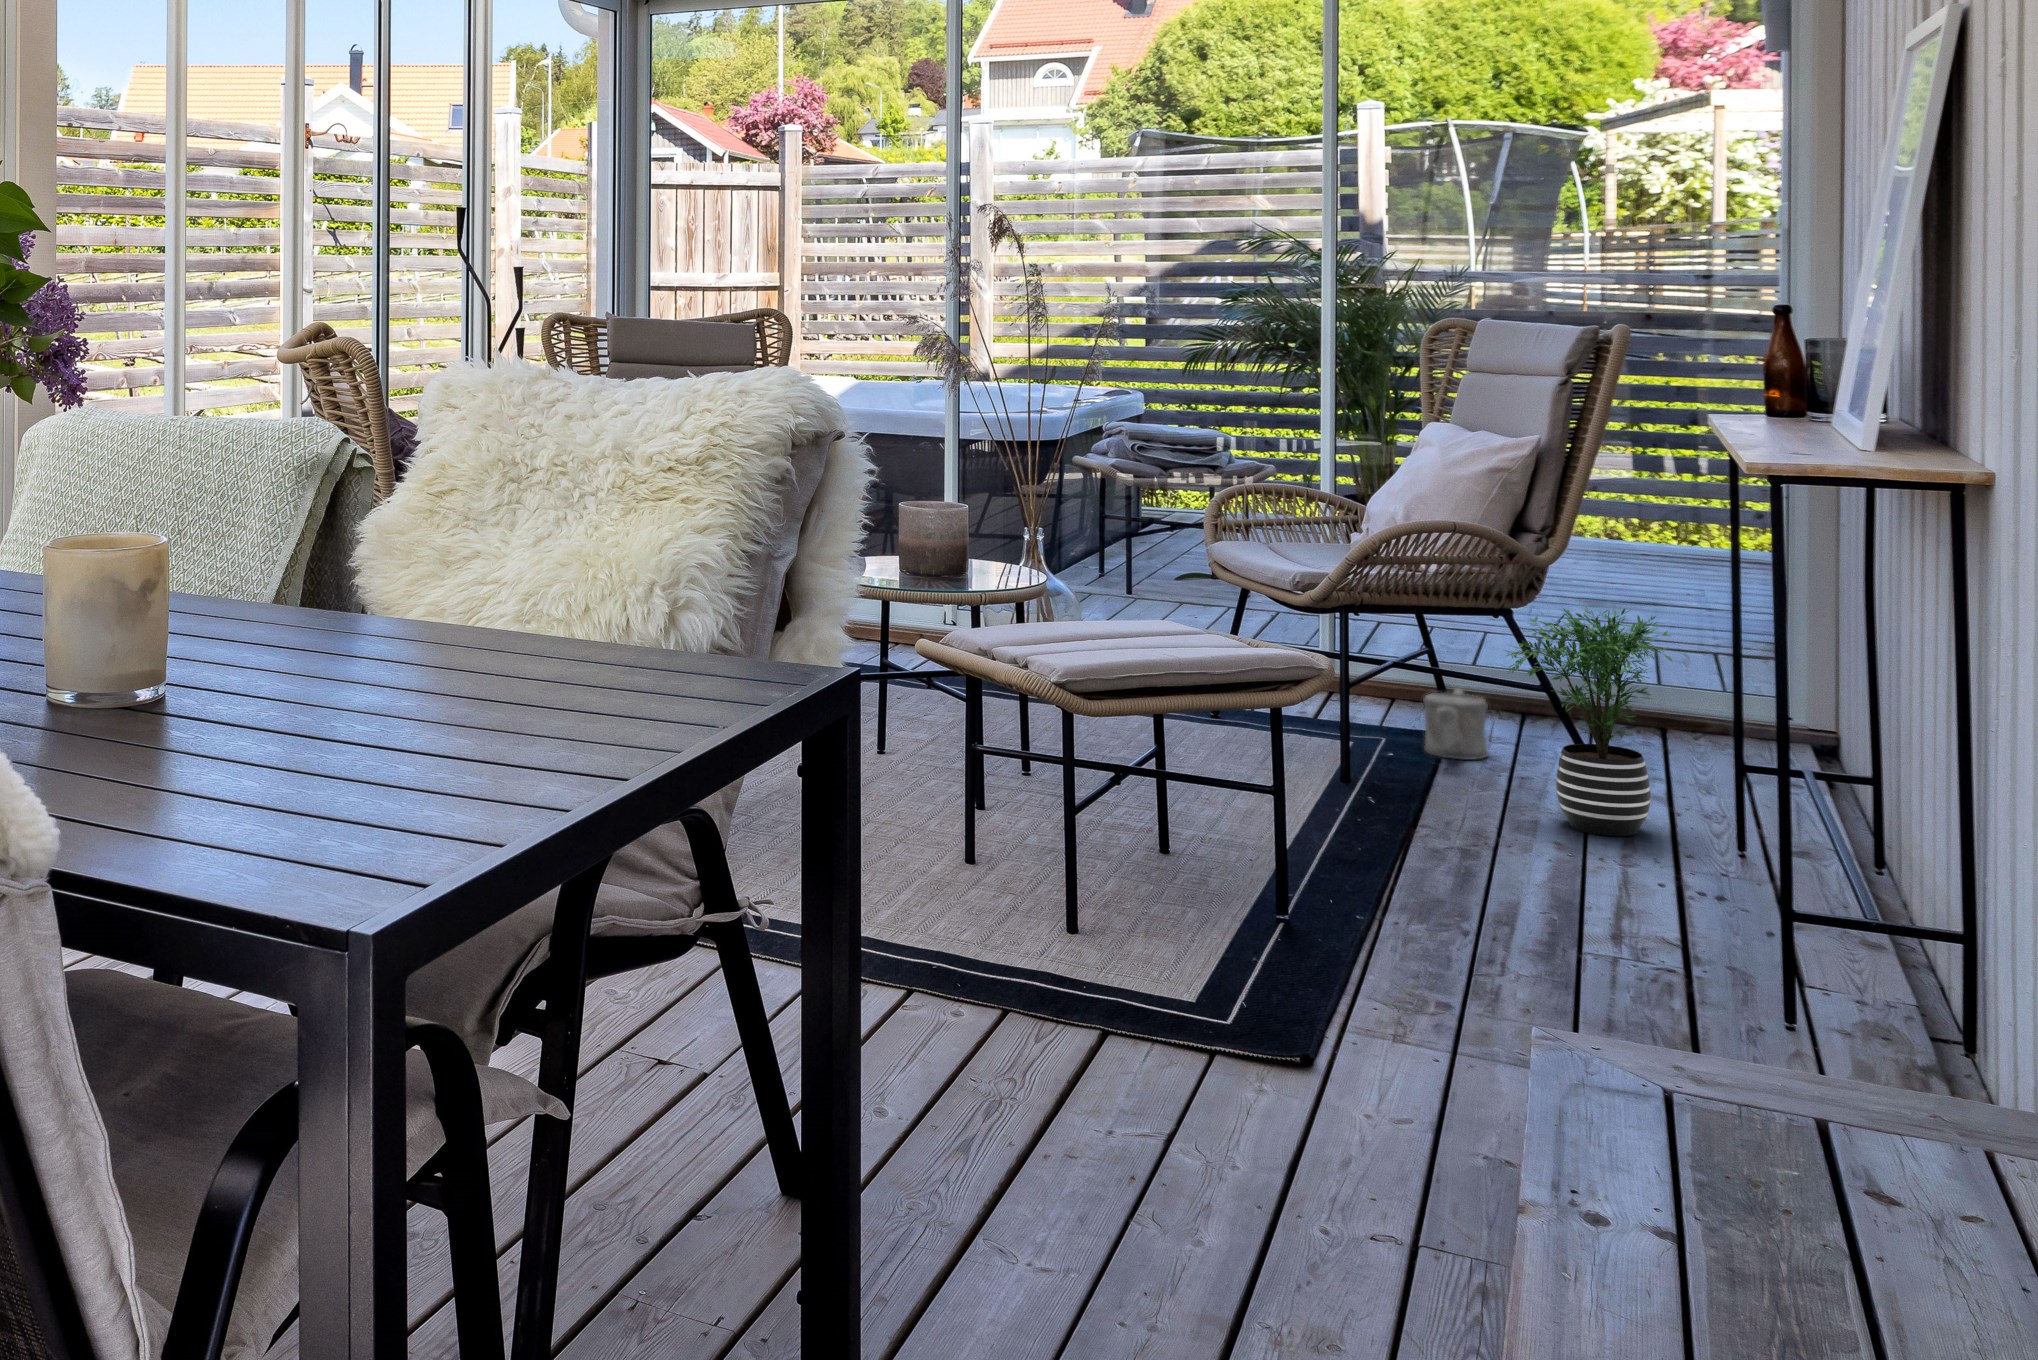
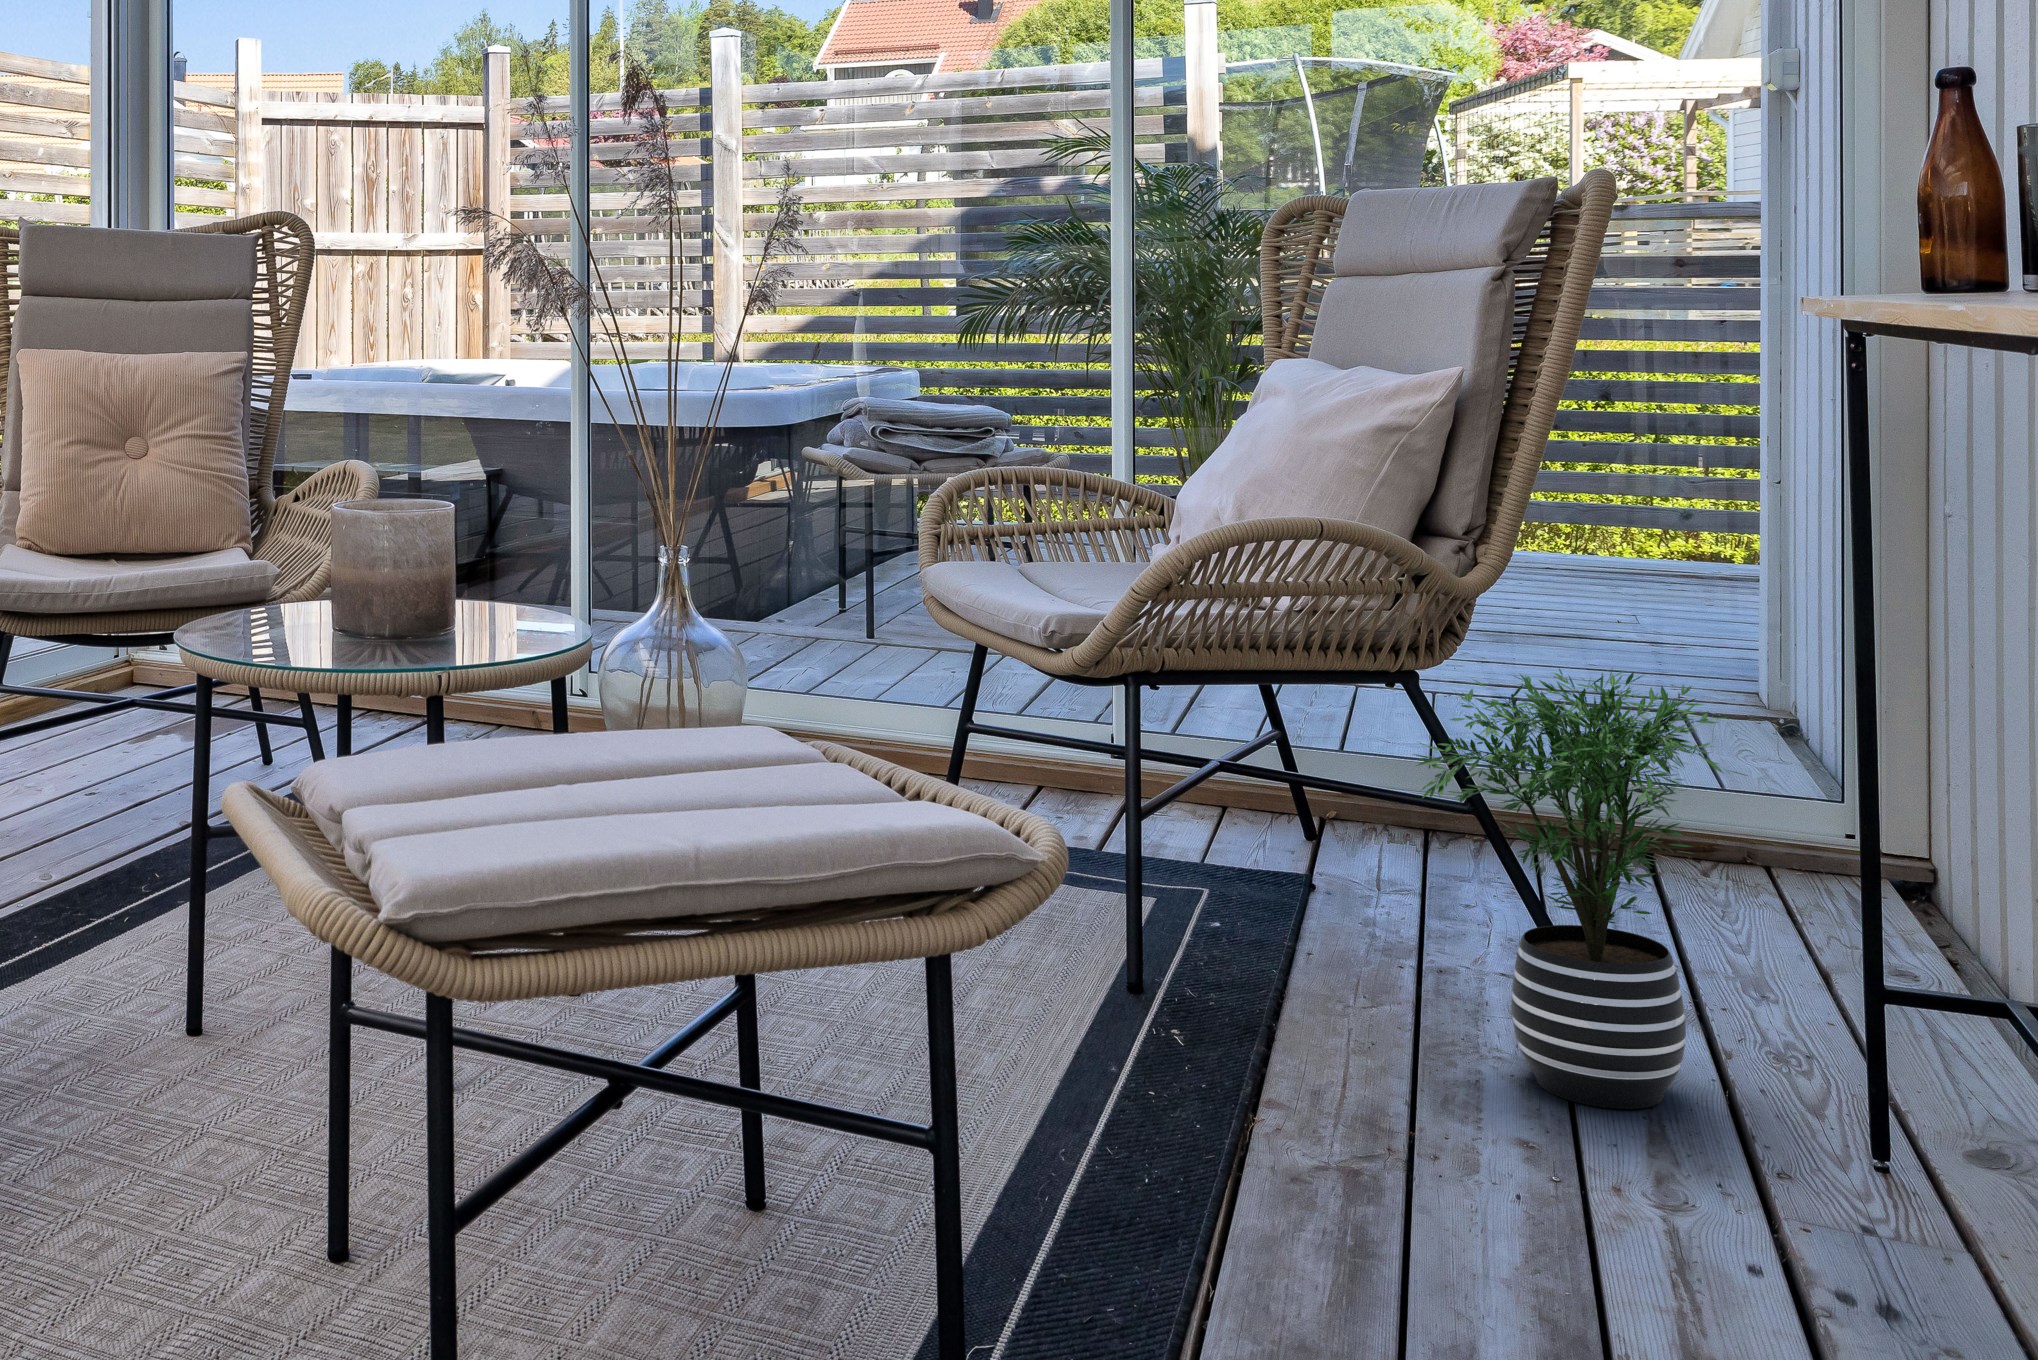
watering can: present [1423,689,1488,760] -> none [1269,803,1379,932]

